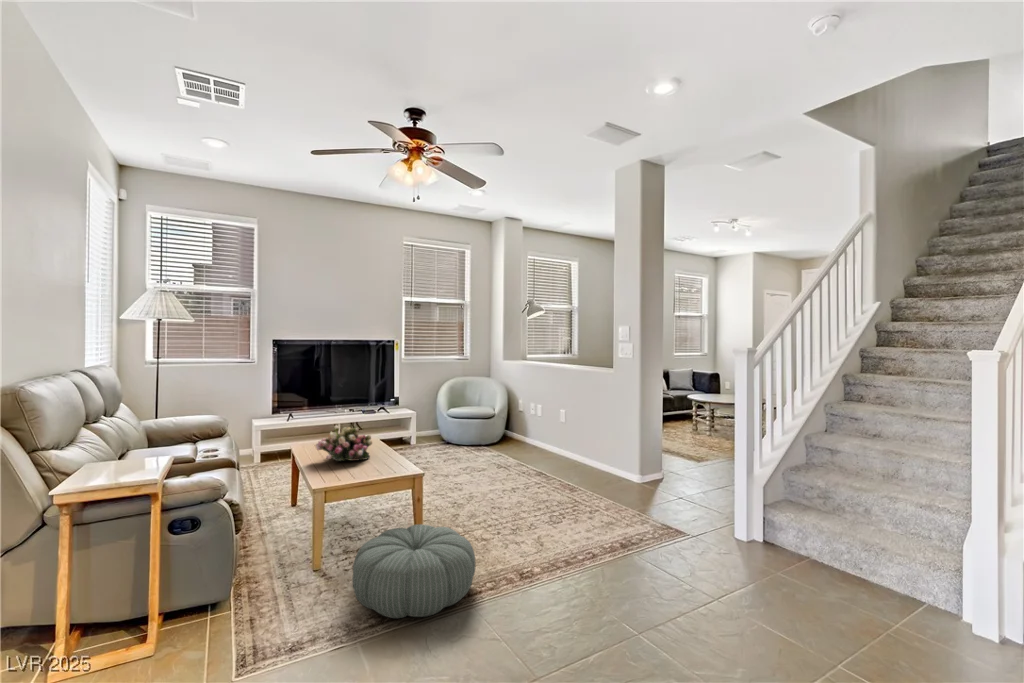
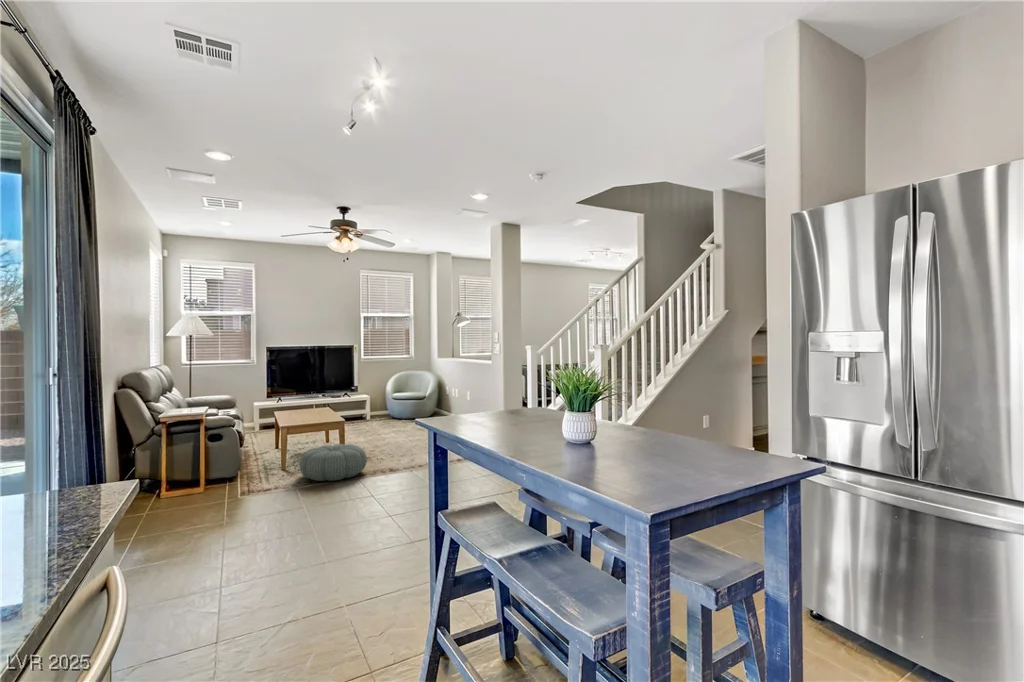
flower arrangement: present [316,426,372,461] -> none [287,396,321,415]

